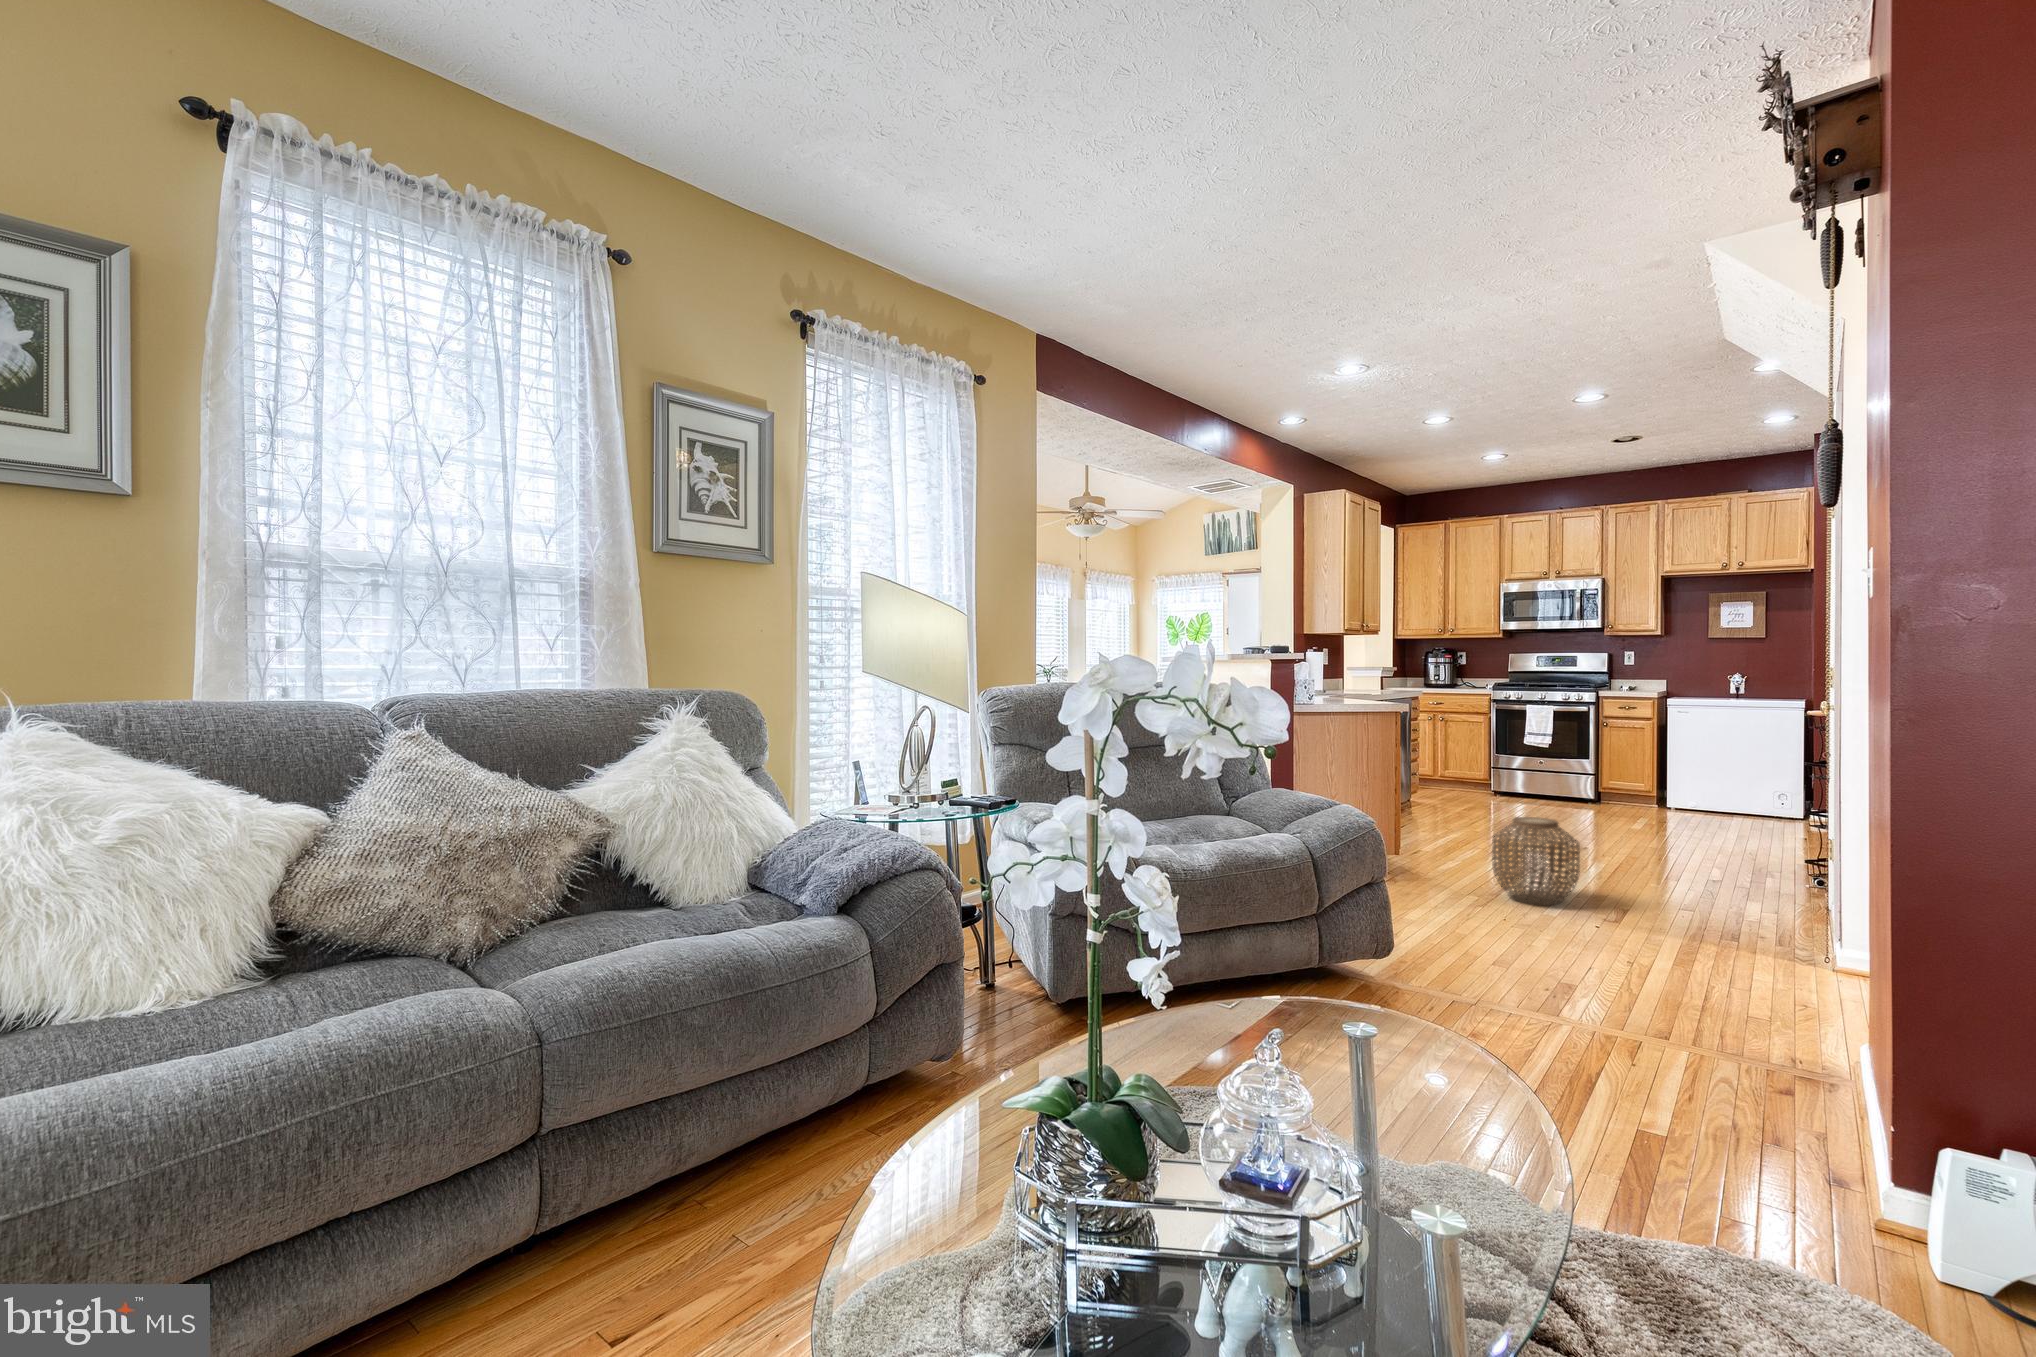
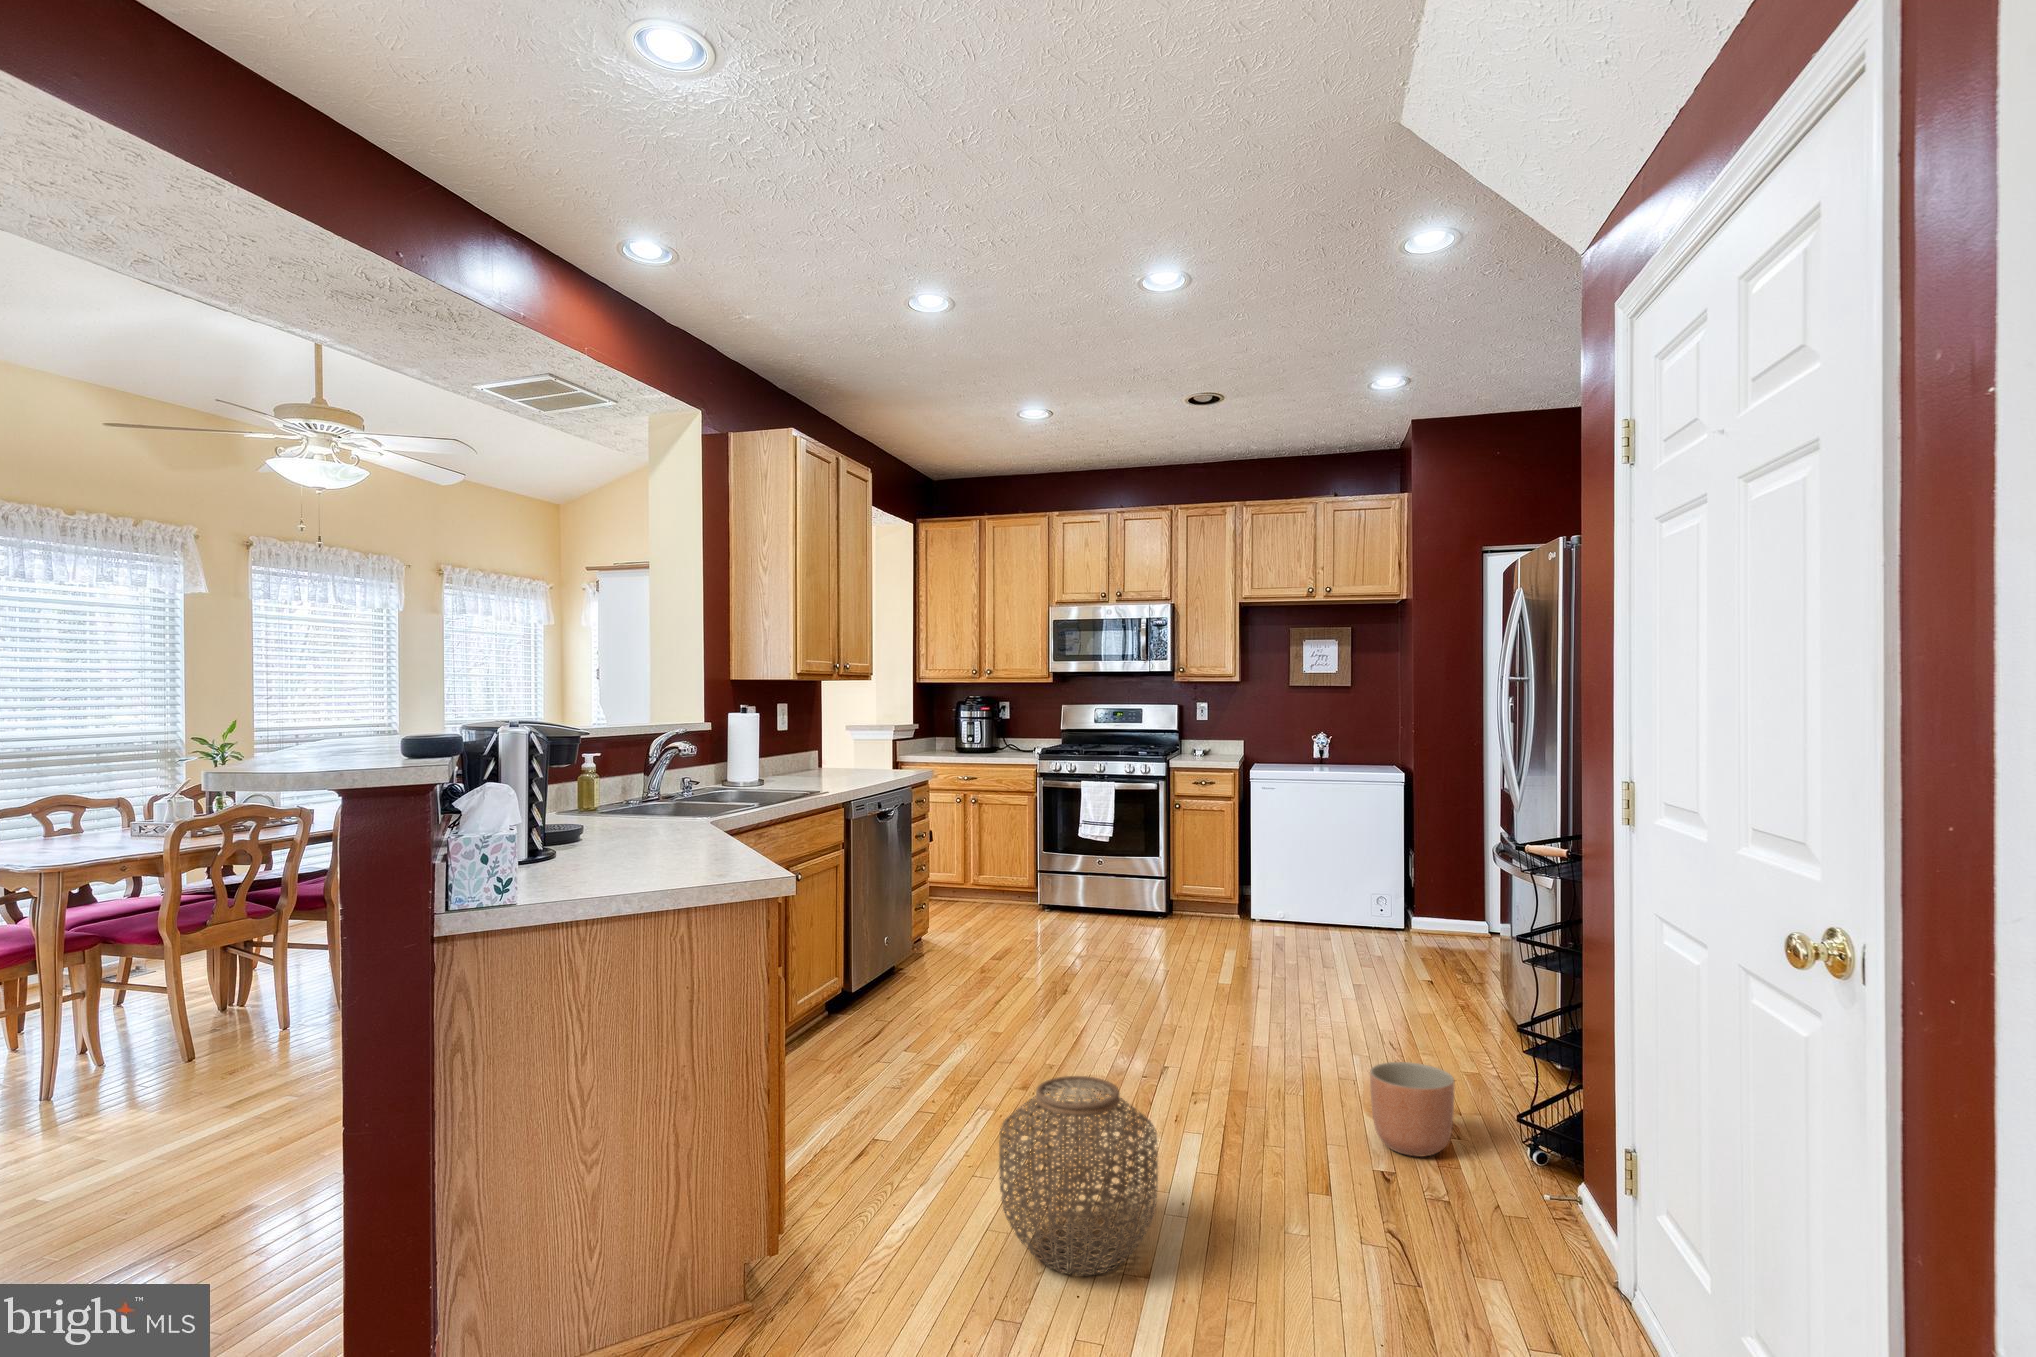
planter: none [1724,846,1783,895] -> present [1370,1062,1455,1157]

